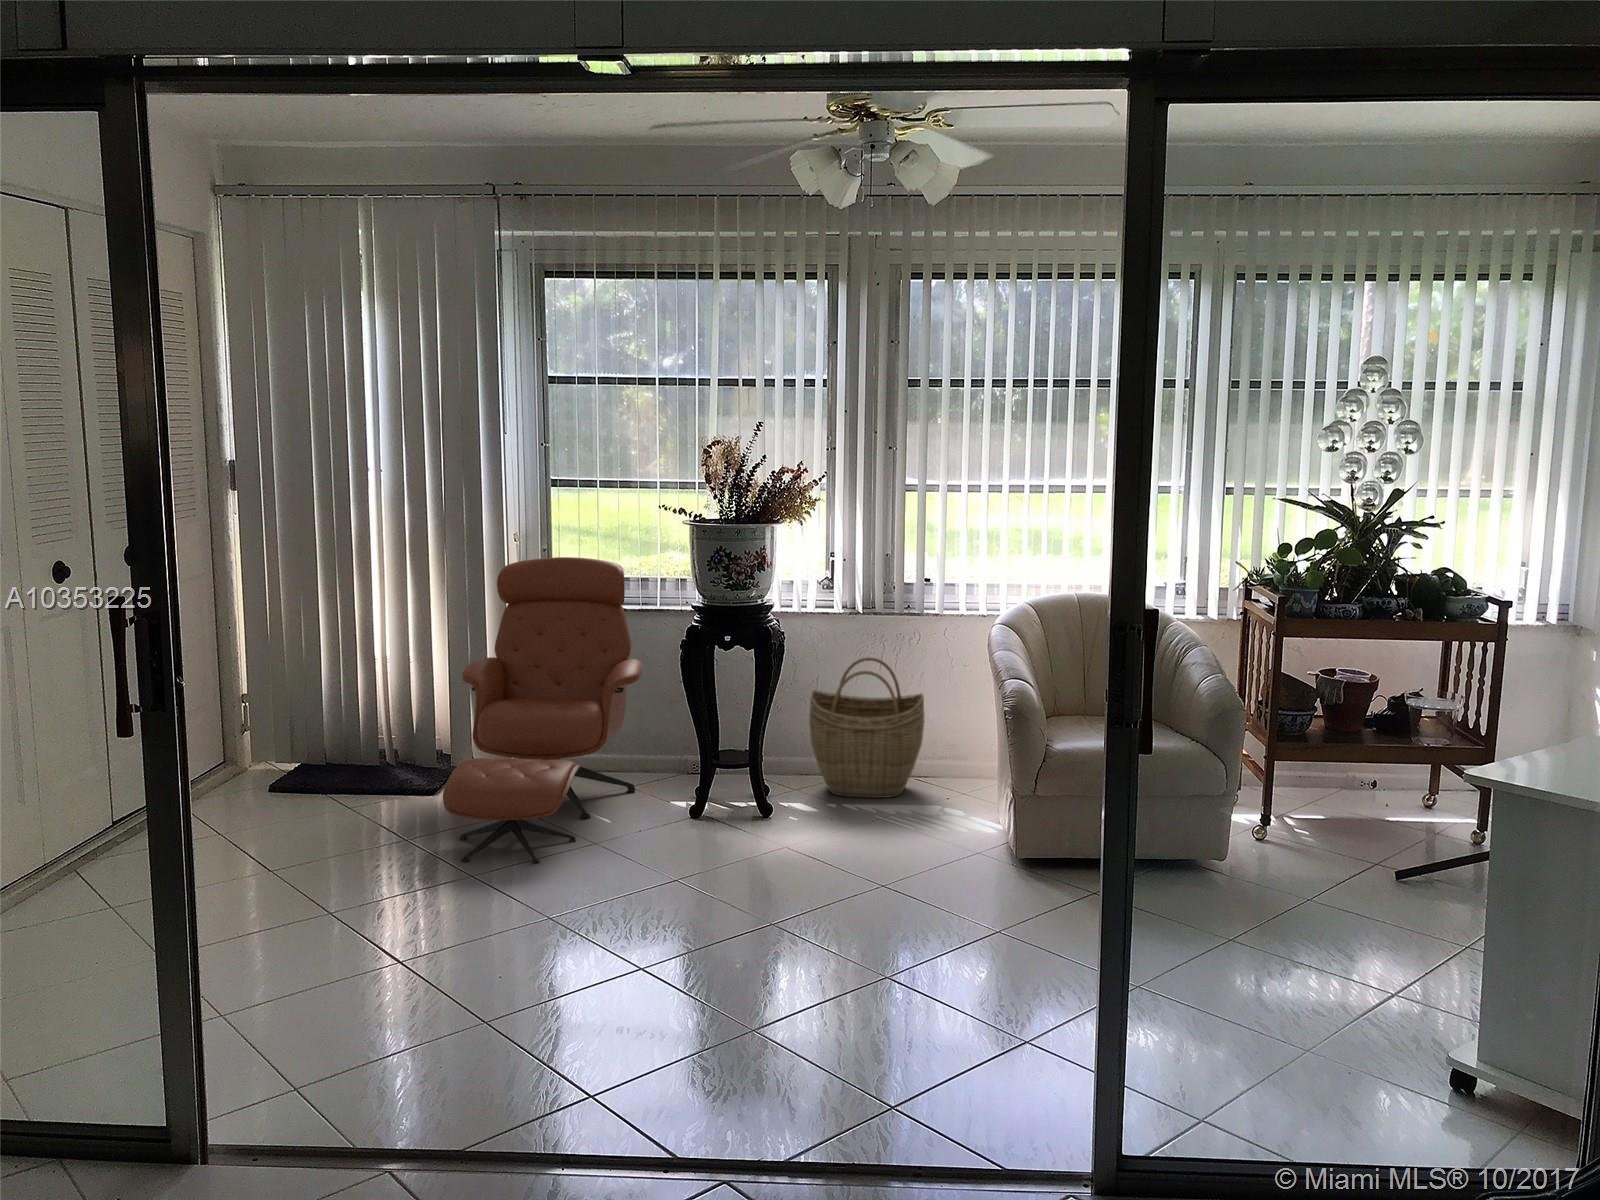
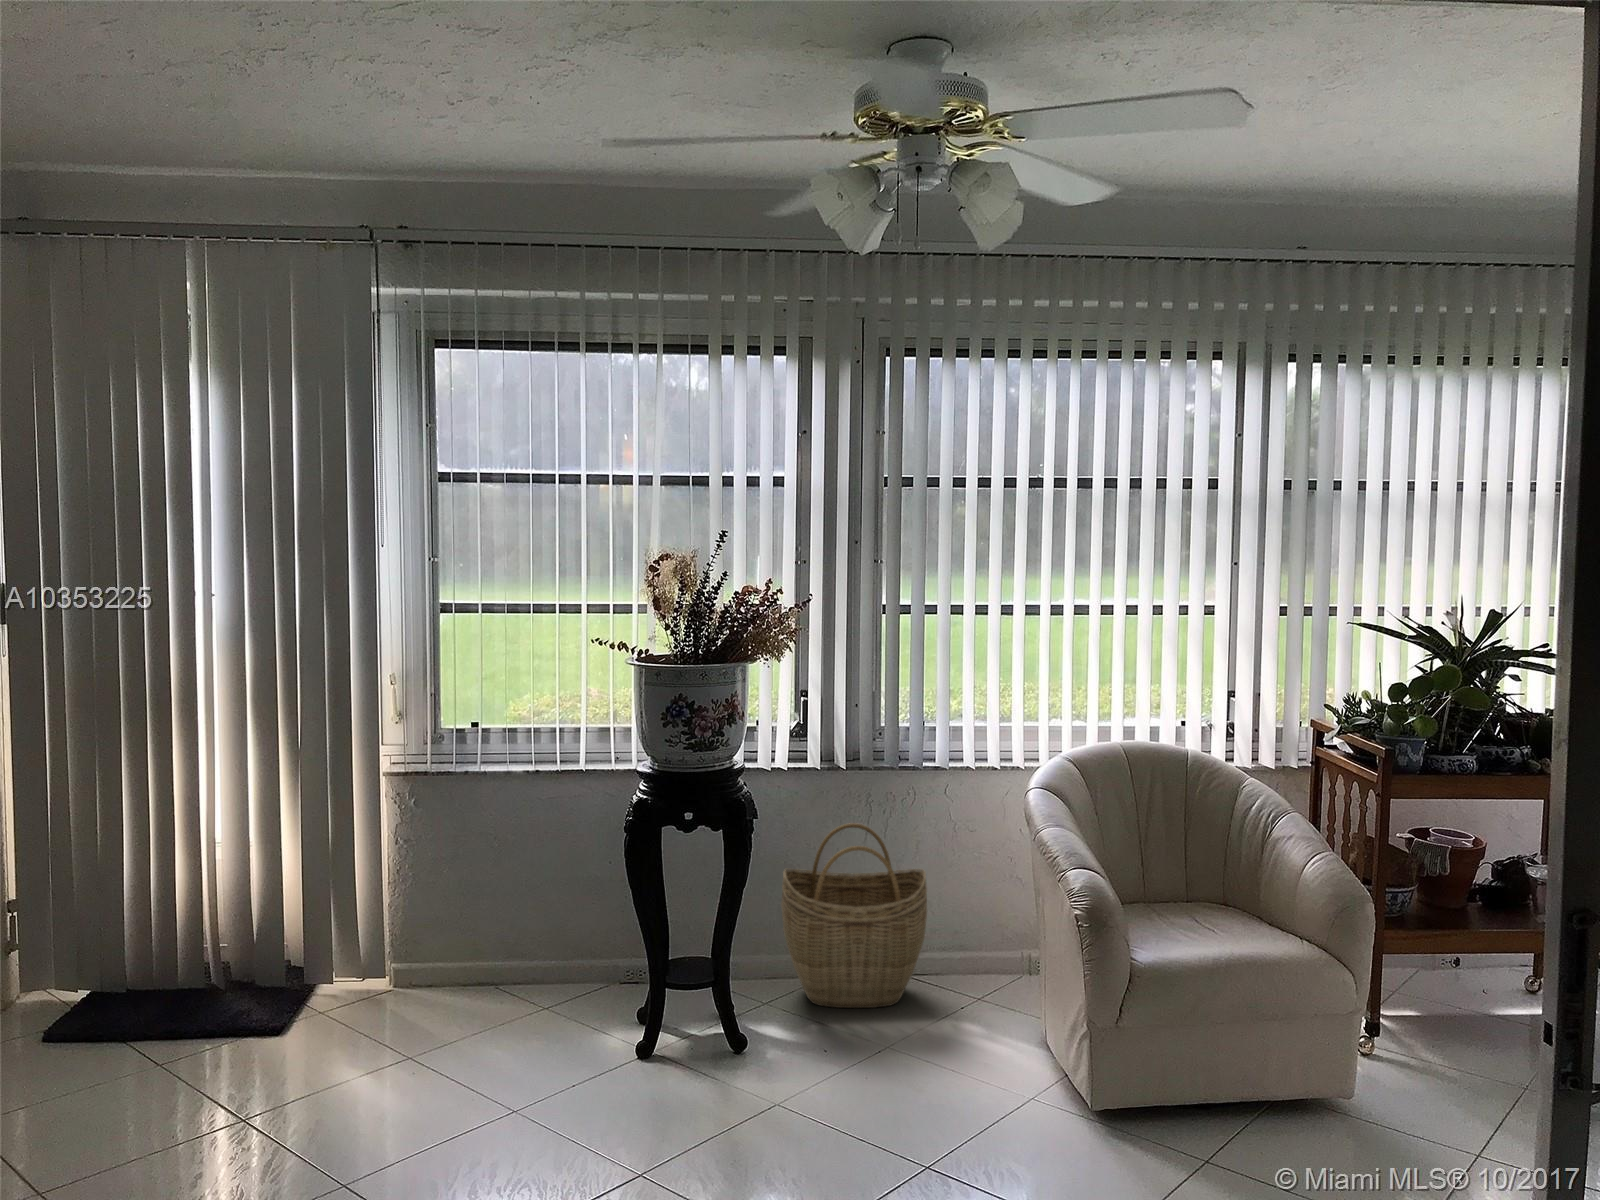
lounge chair: present [443,557,642,864] -> none [303,704,567,1160]

